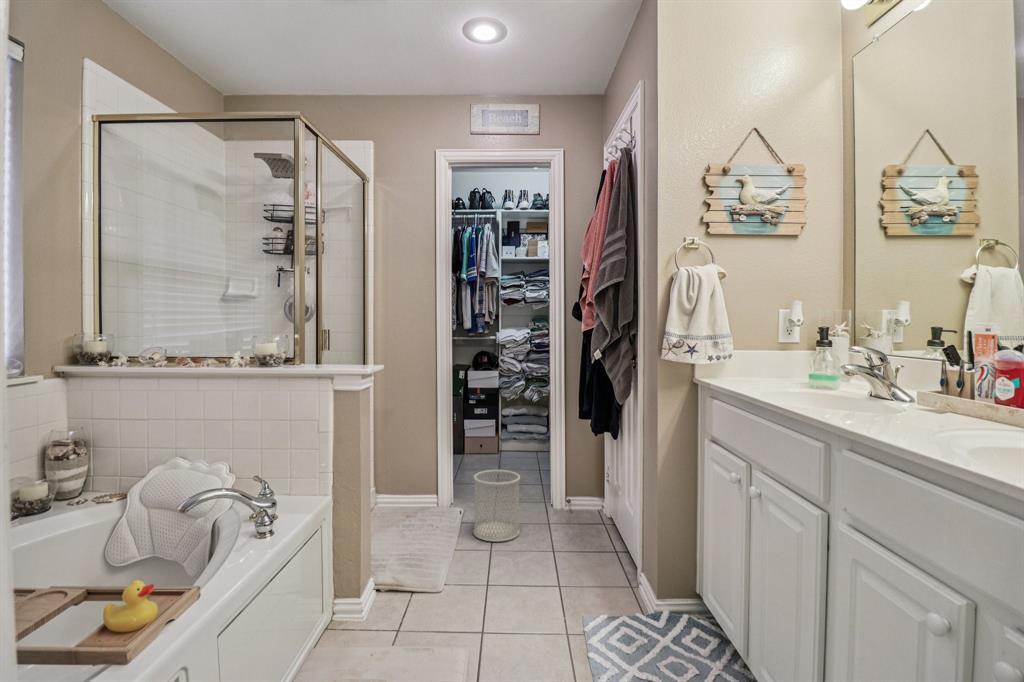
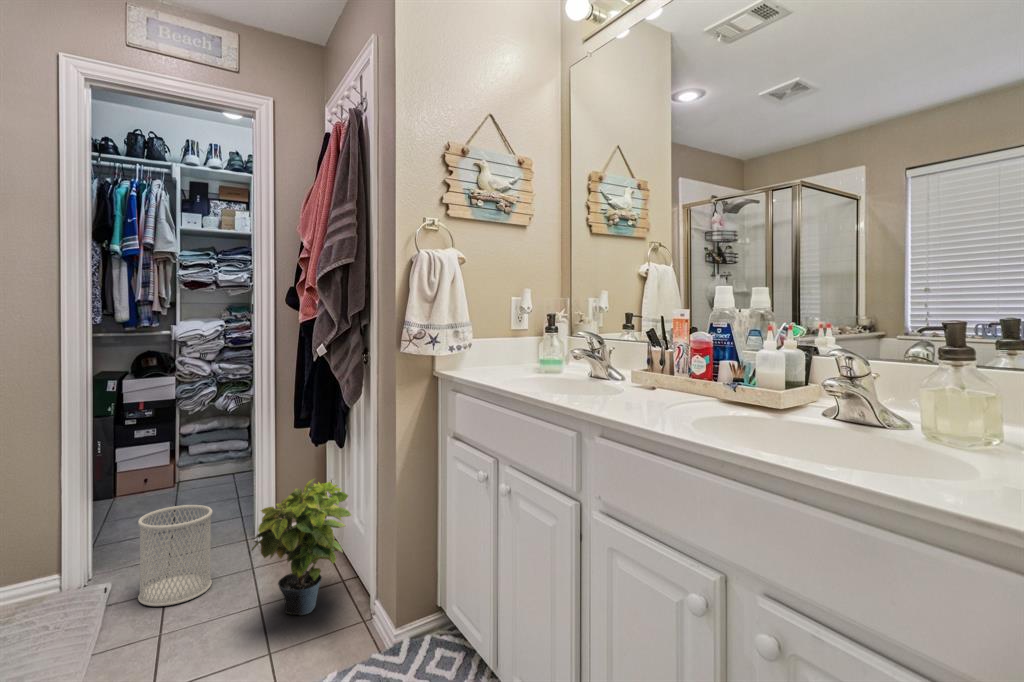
potted plant: none [545,462,622,572] -> present [252,479,352,615]

